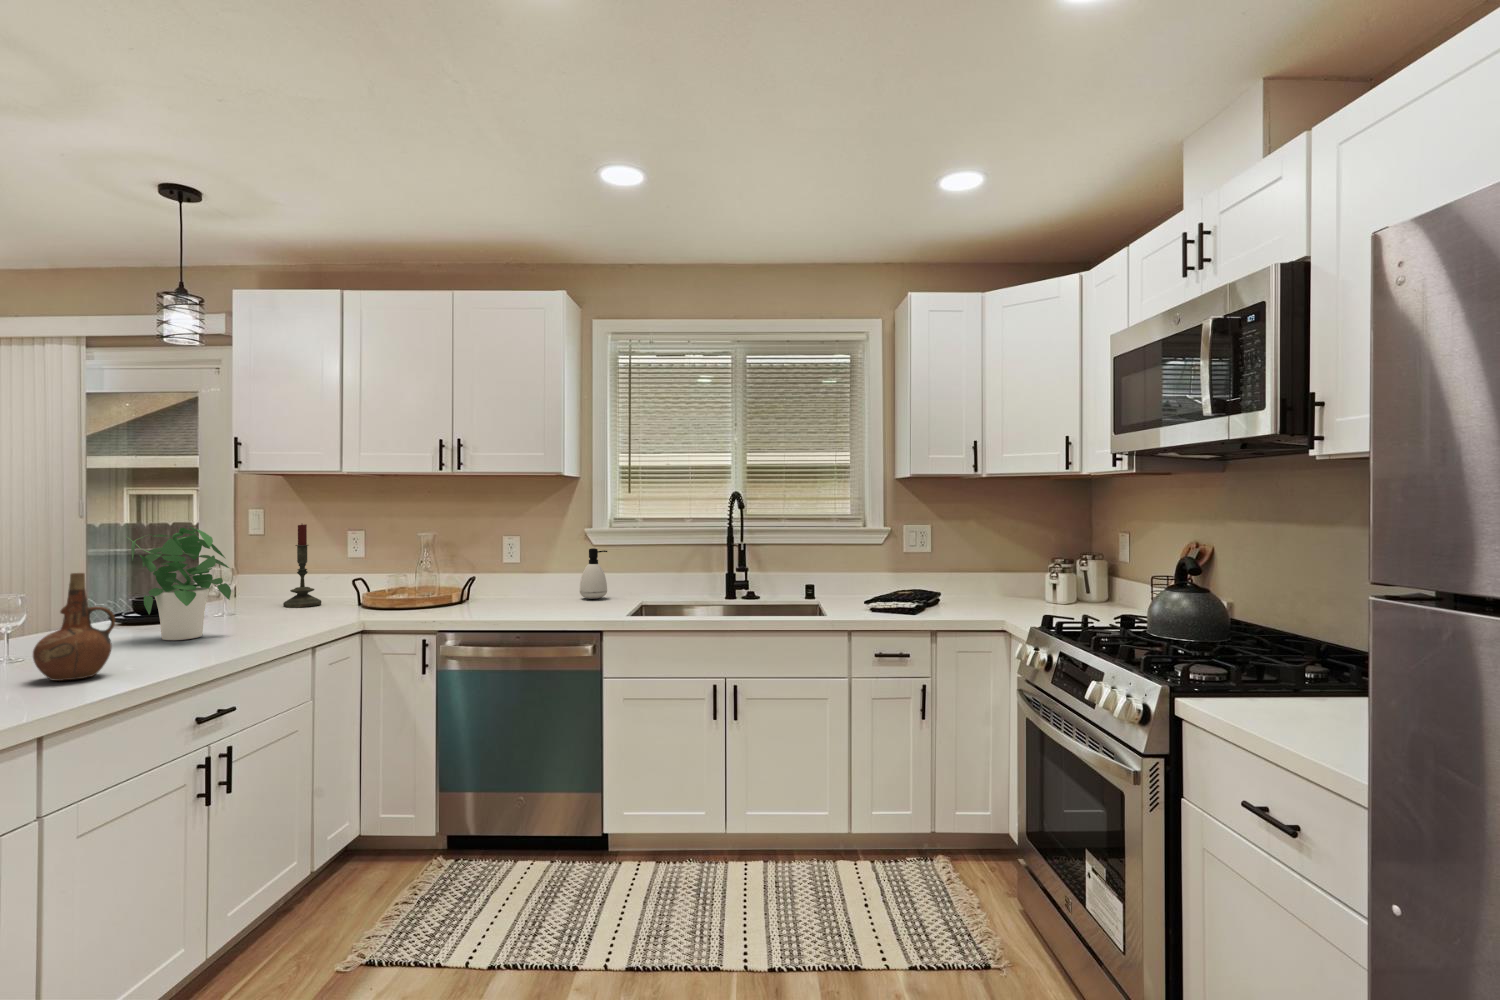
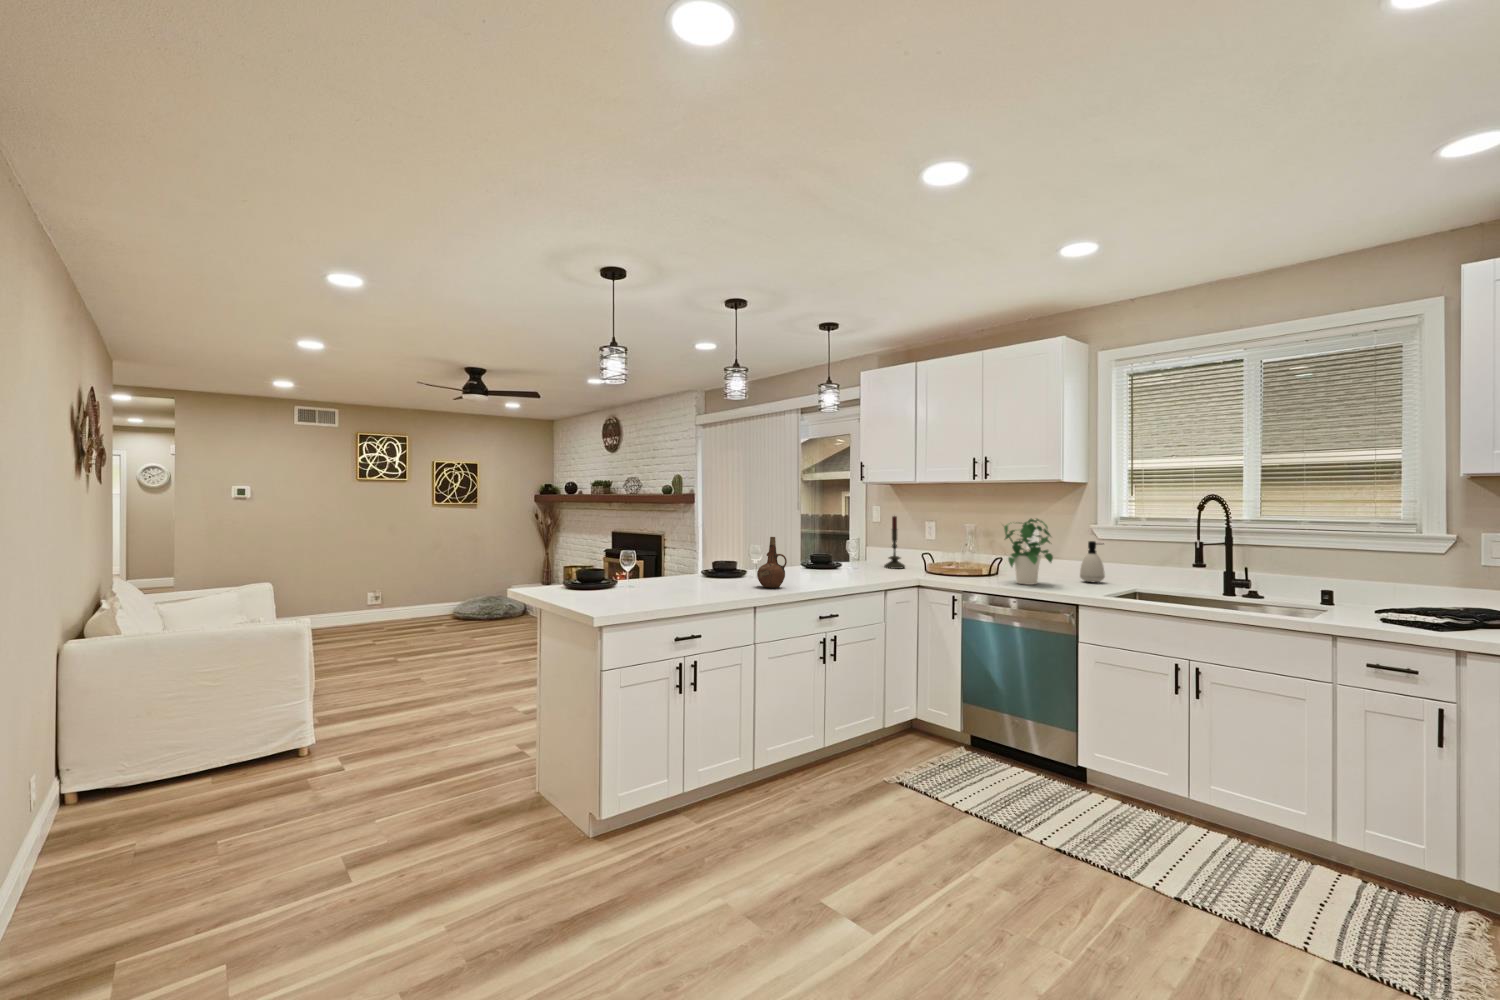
potted plant: present [127,527,231,640] -> present [1004,519,1053,585]

